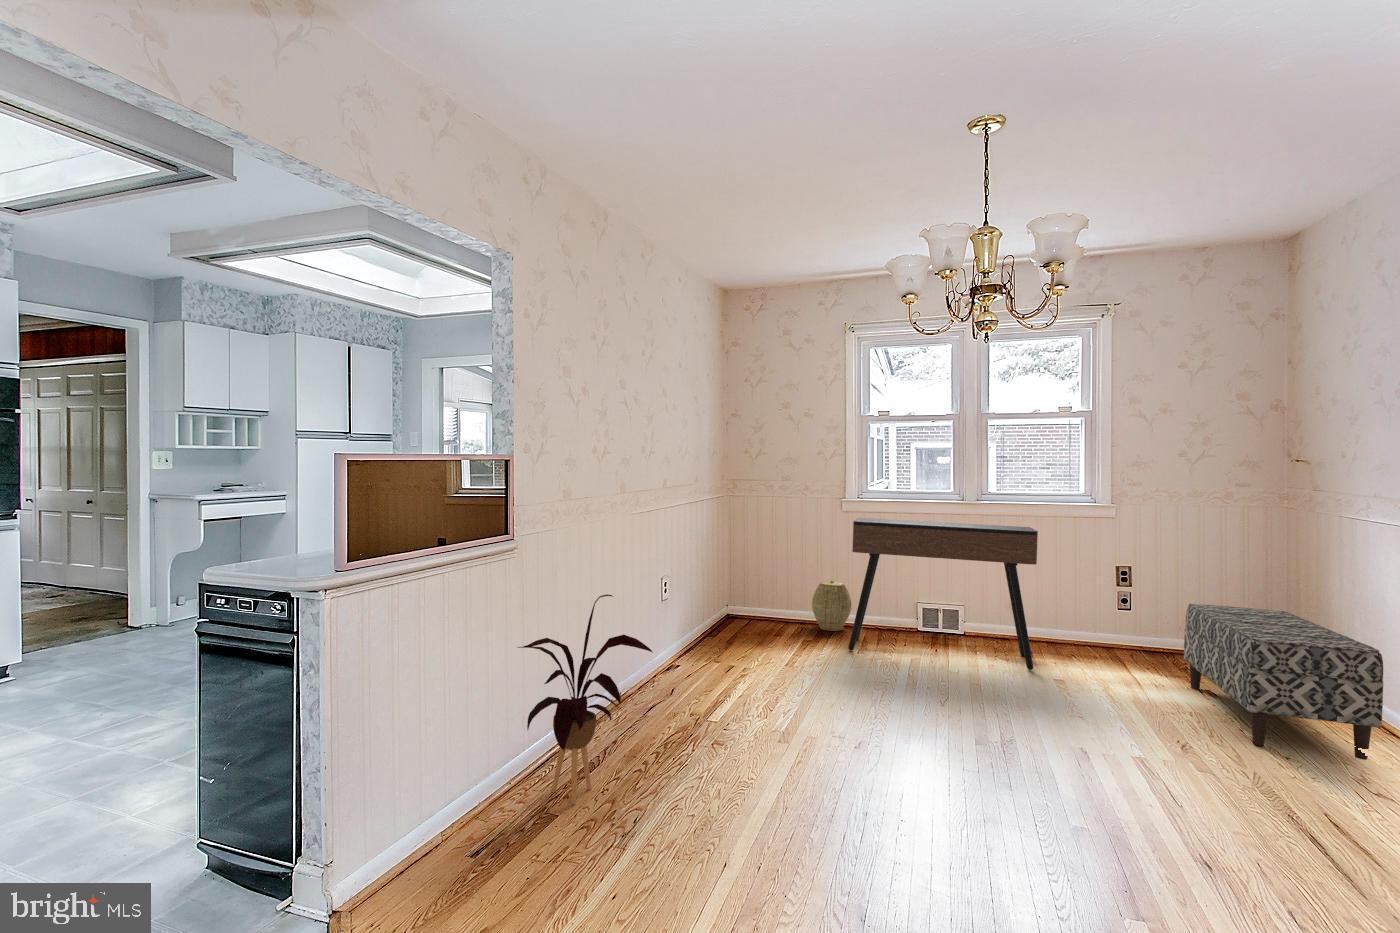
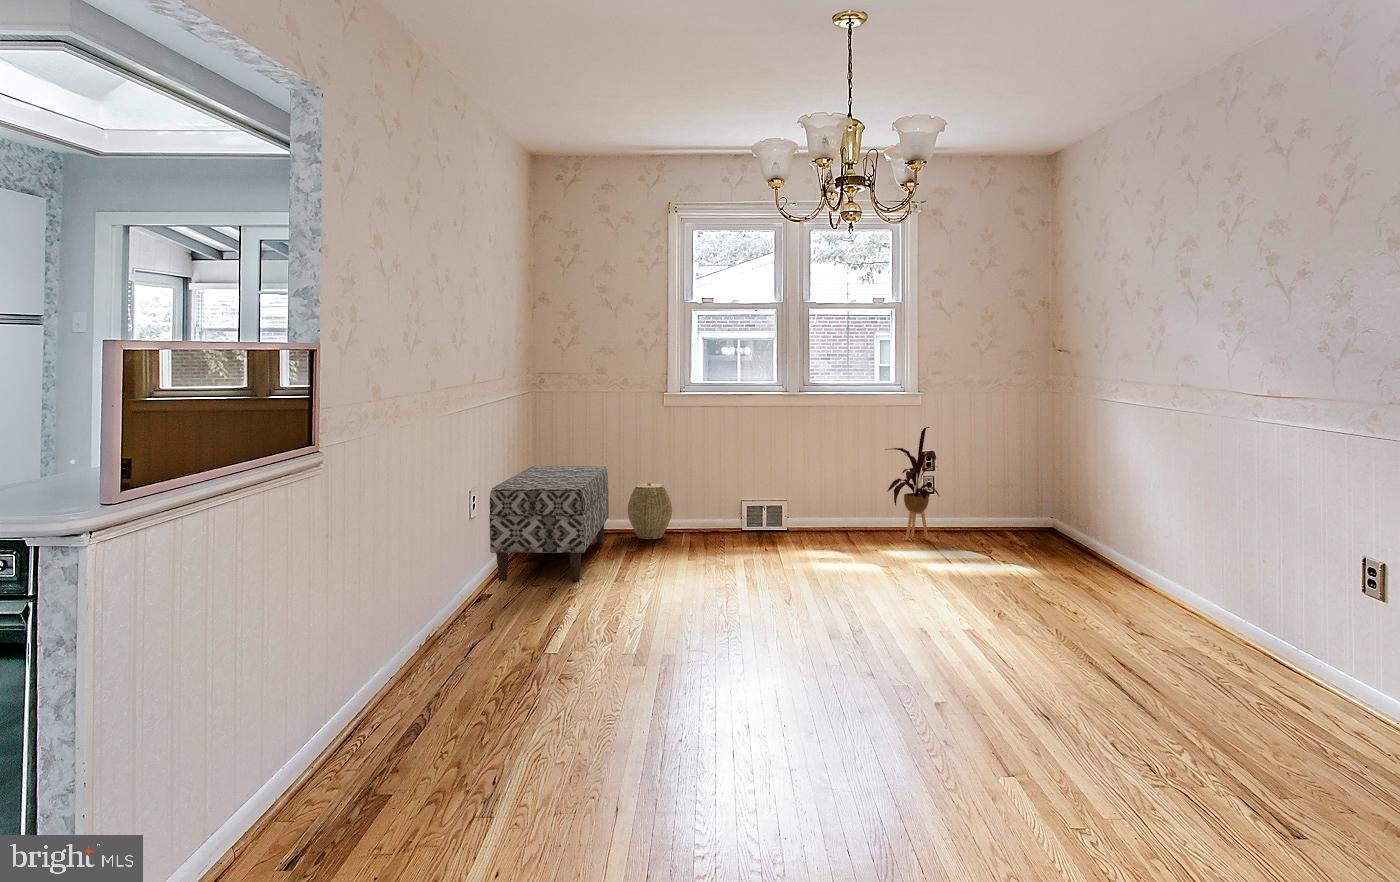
console table: present [848,518,1038,670] -> none [677,408,871,558]
house plant: present [518,594,652,804] -> present [886,427,939,540]
bench: present [1184,603,1383,760] -> present [489,466,609,581]

